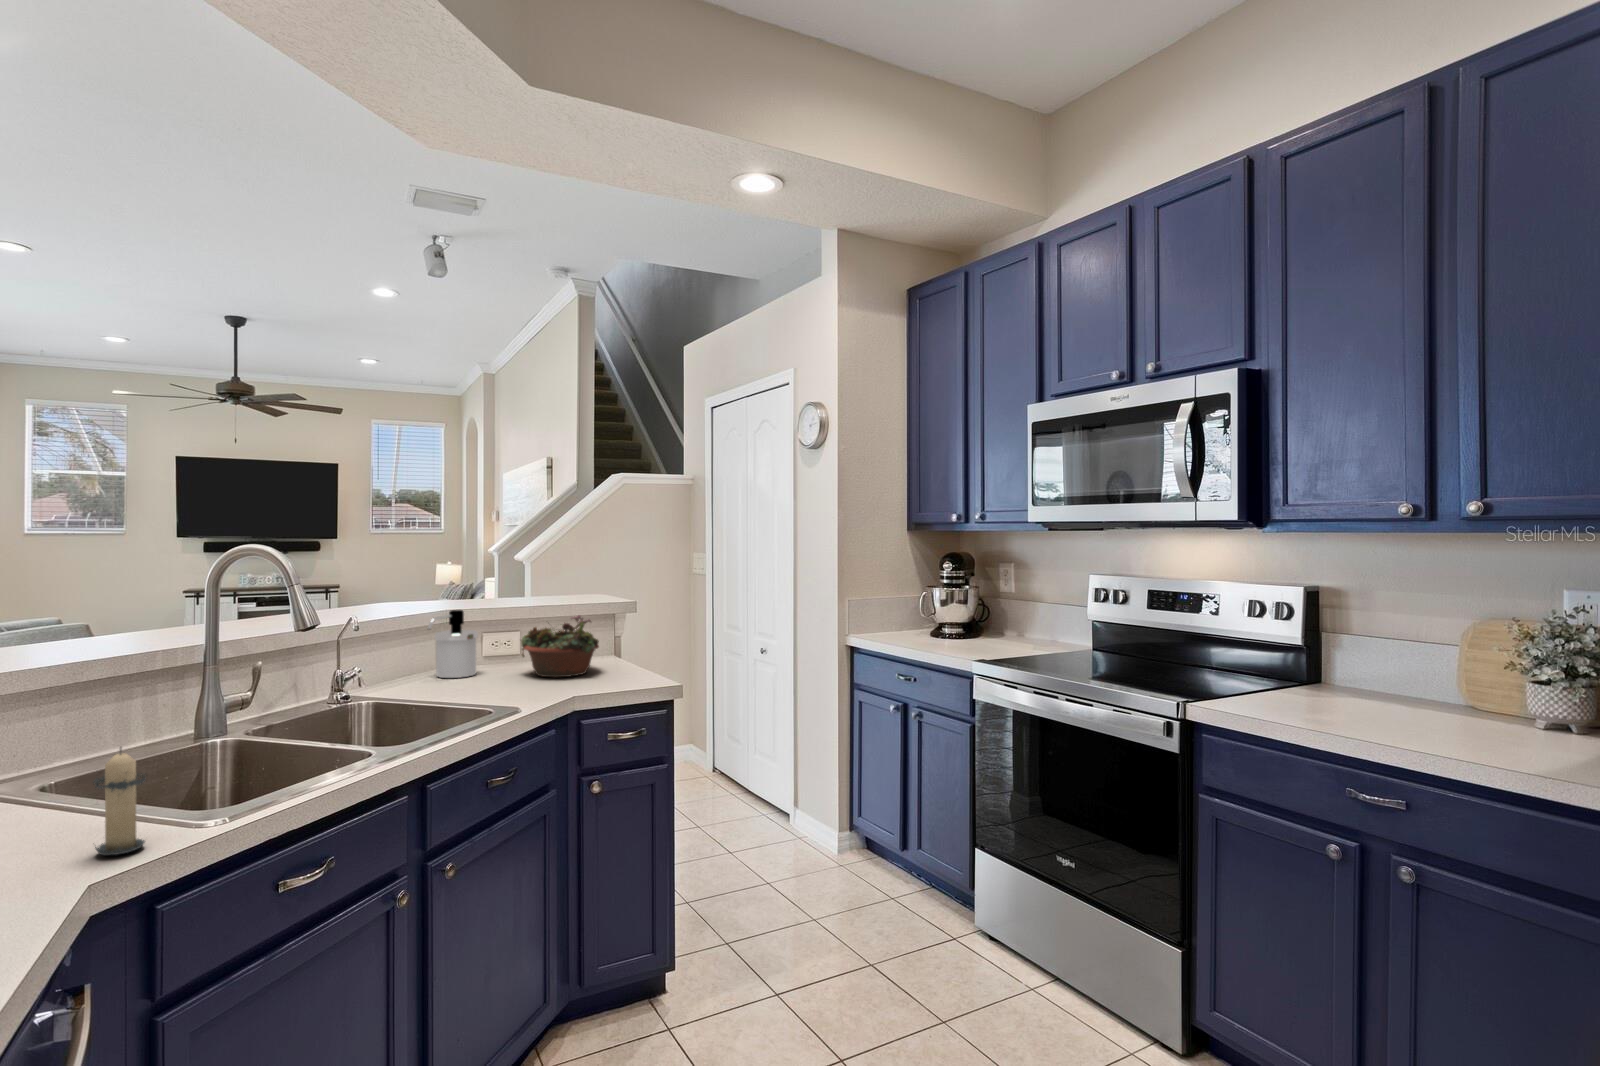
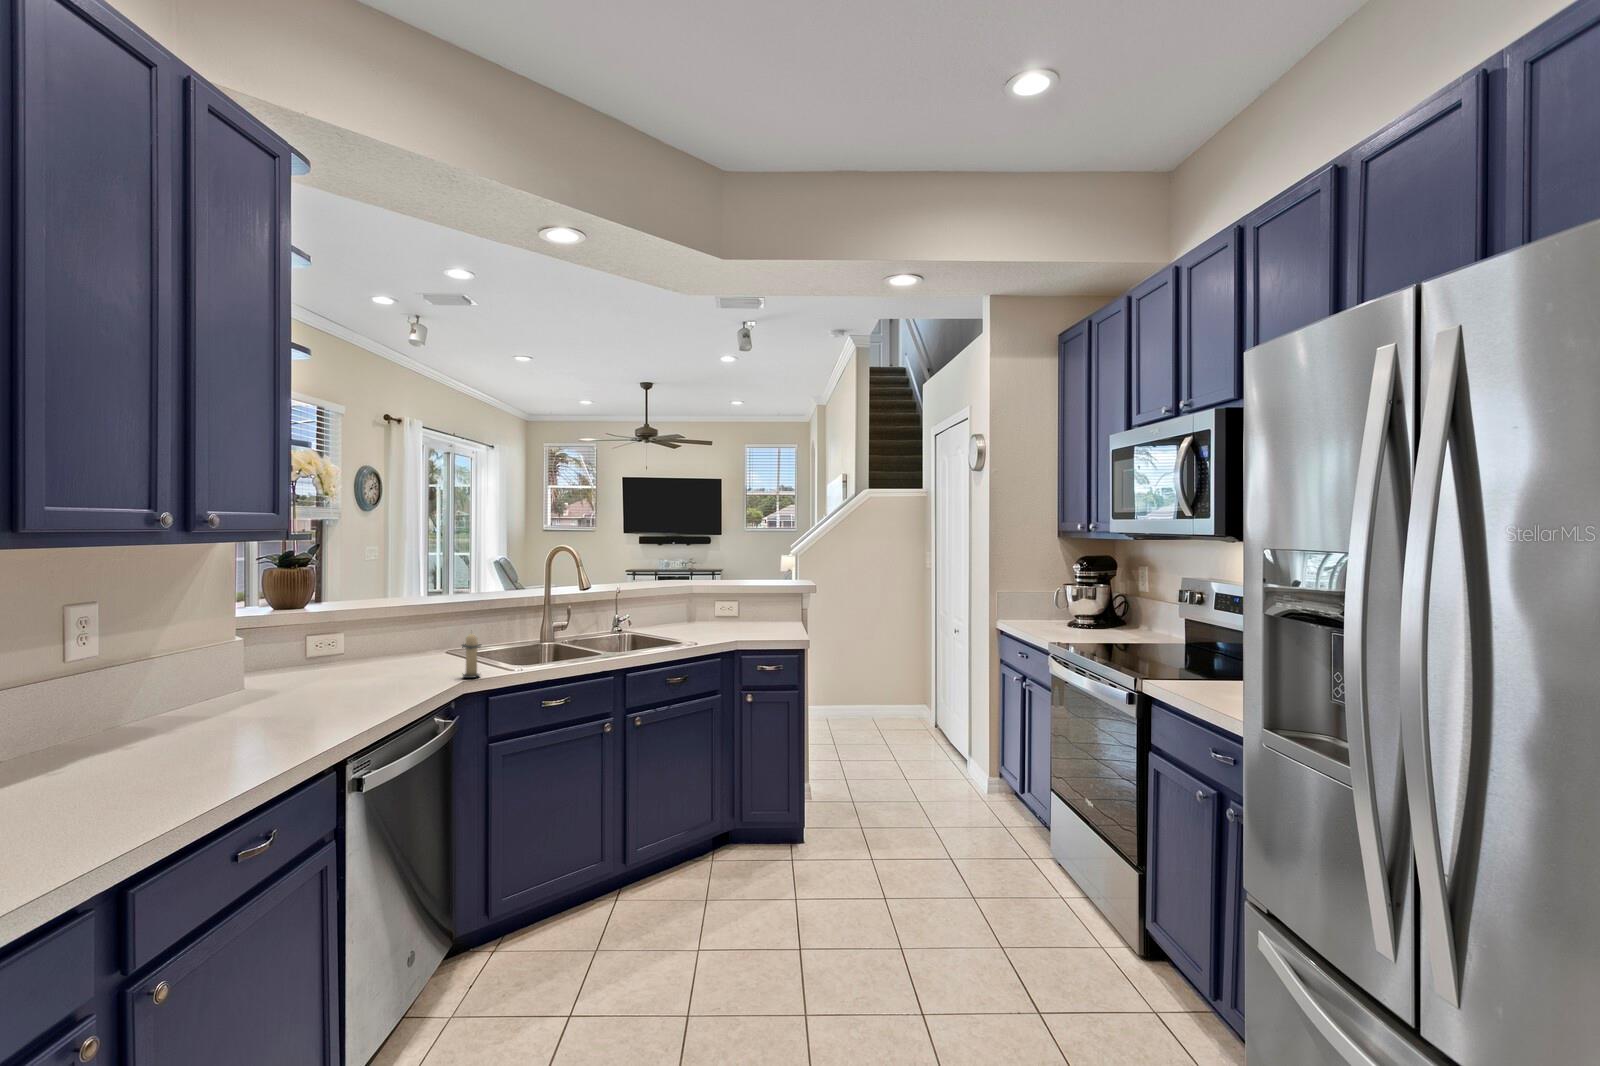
soap dispenser: present [428,610,478,678] -> none [673,584,707,627]
succulent planter: present [521,616,599,677] -> none [729,591,779,631]

